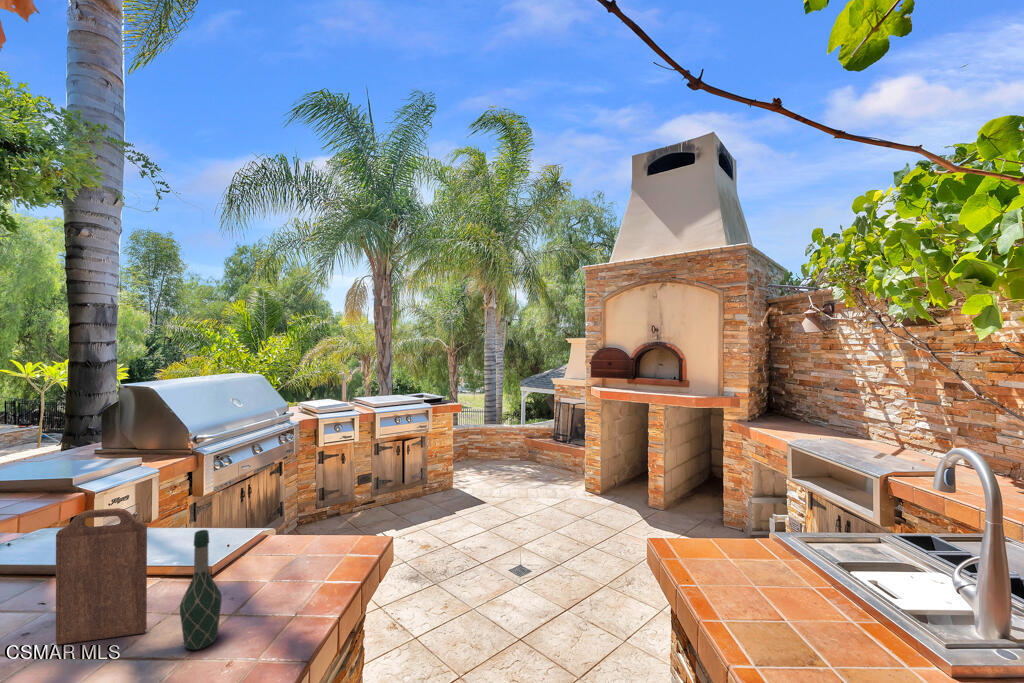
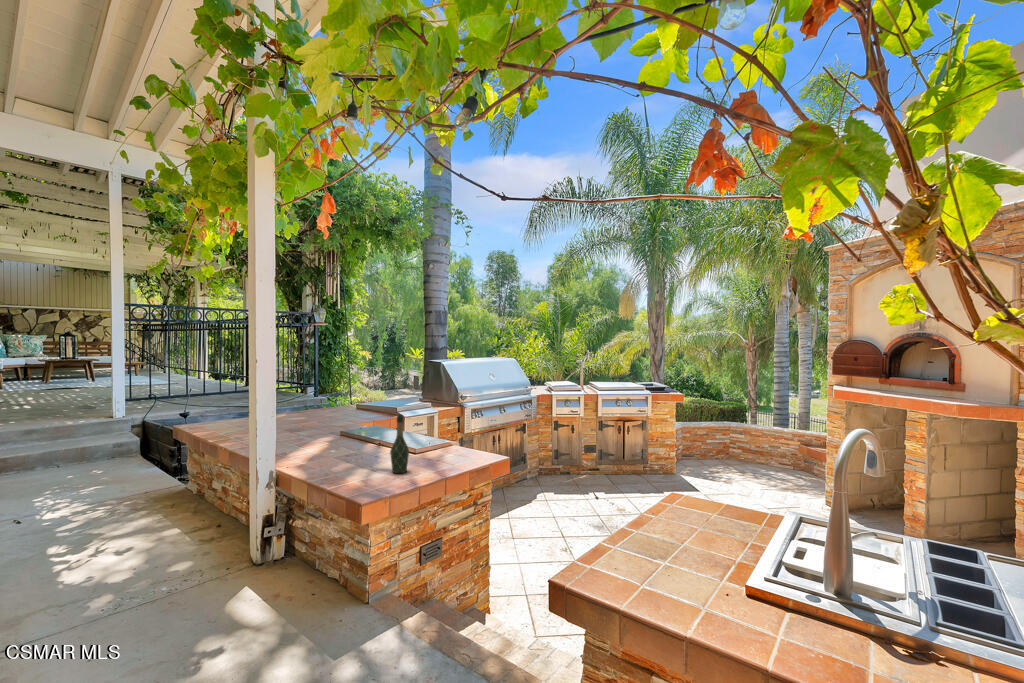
cutting board: present [56,508,147,644] -> none [352,400,384,464]

